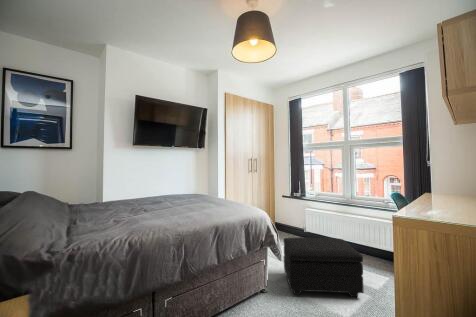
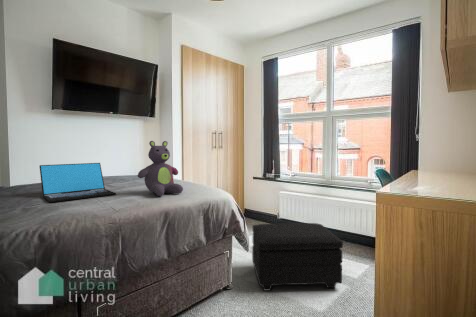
stuffed bear: none [196,172,230,215] -> present [138,141,183,196]
laptop: none [129,188,181,219] -> present [40,163,116,203]

